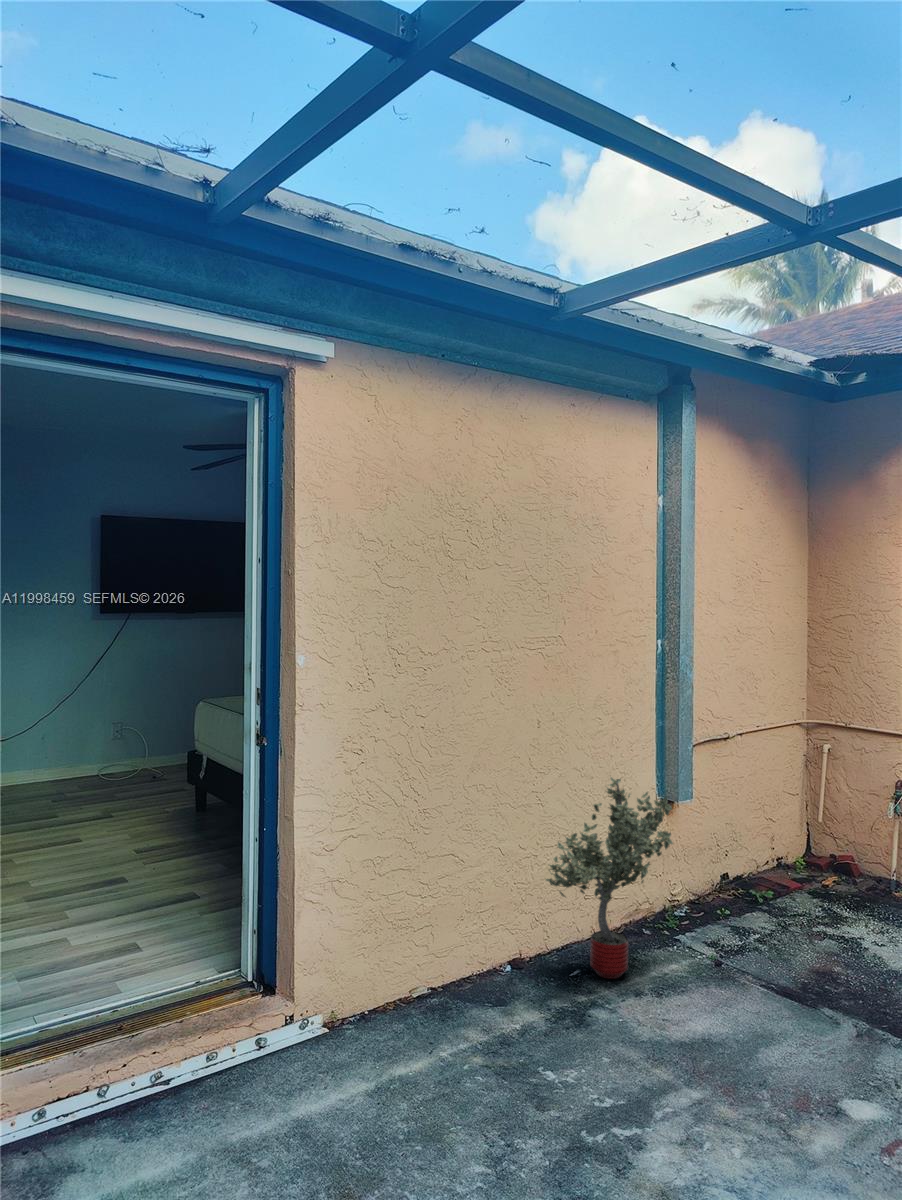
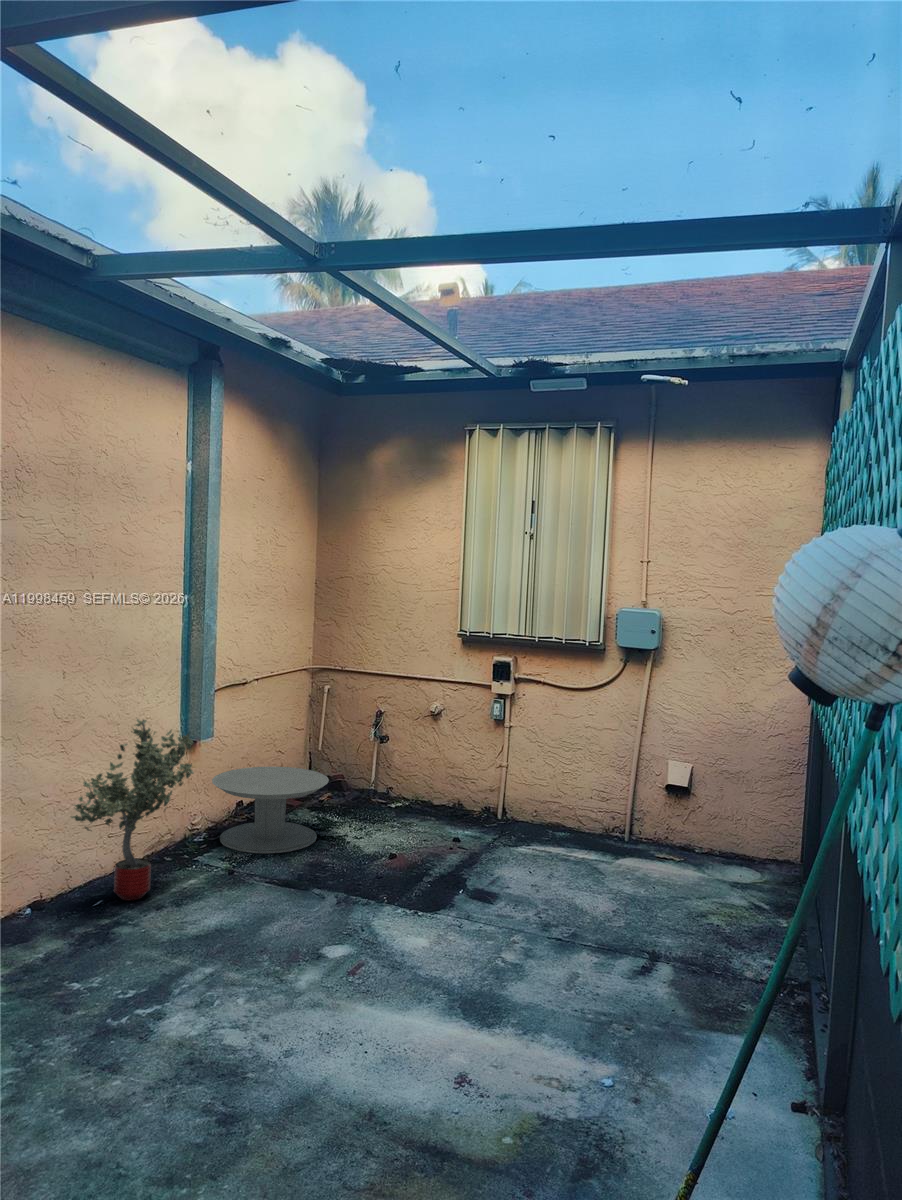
side table: none [693,837,836,947] -> present [212,767,329,854]

